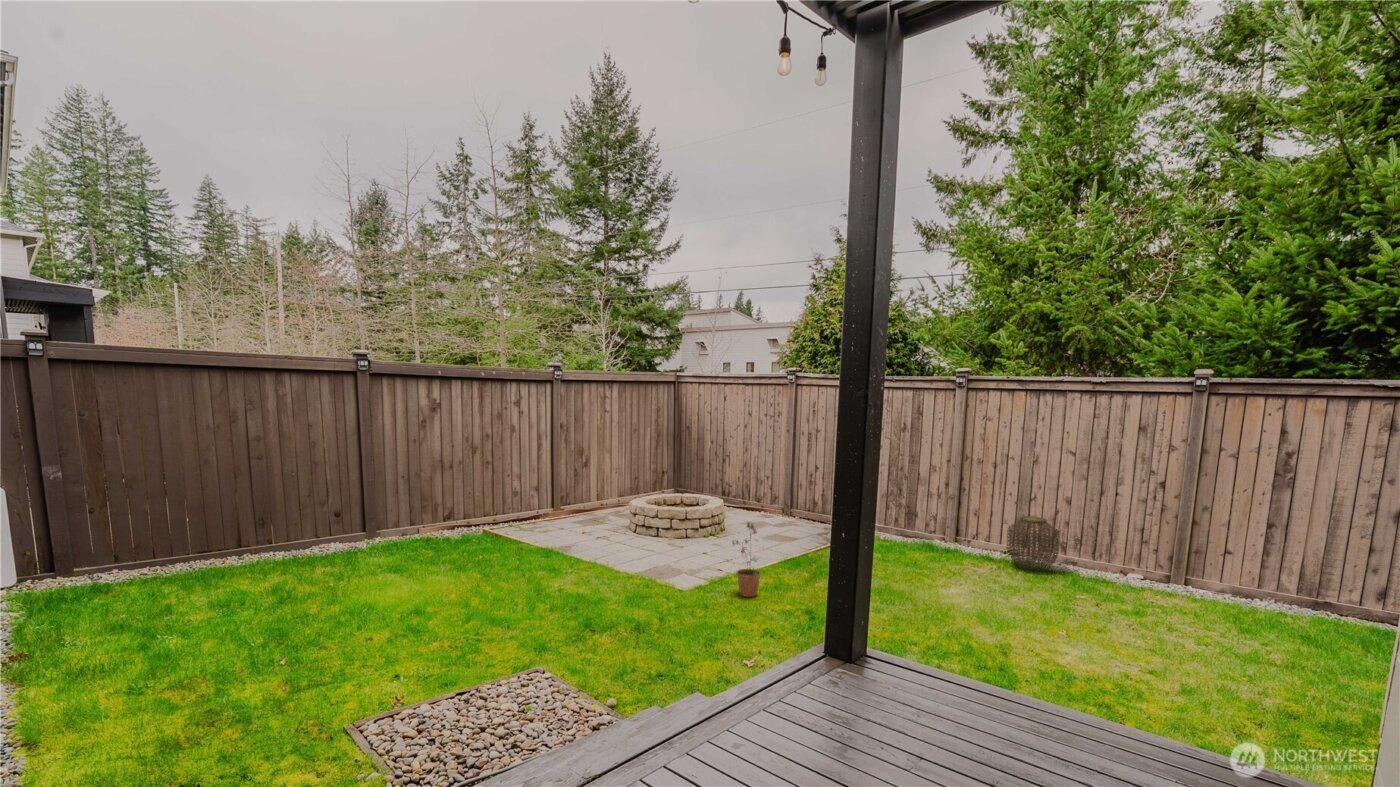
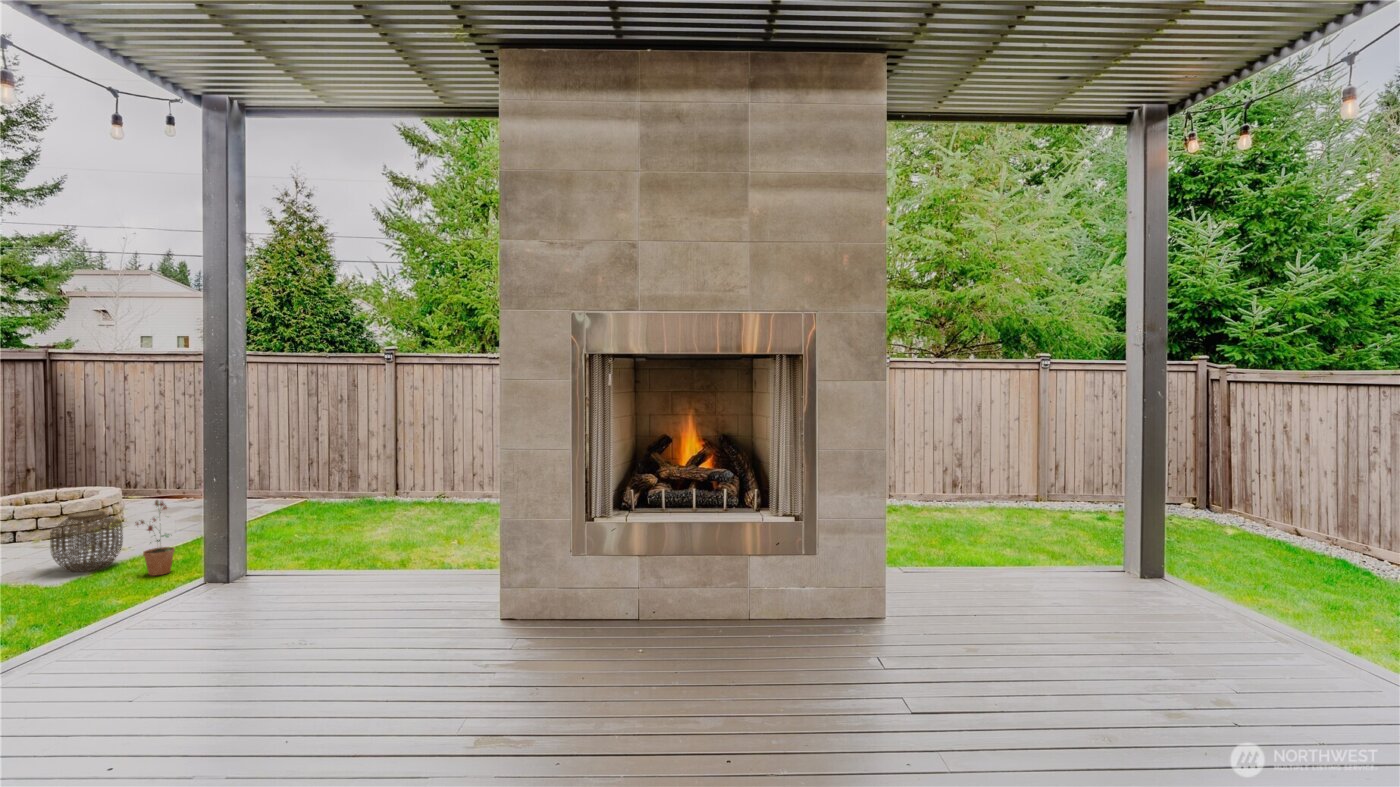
woven basket: present [1007,516,1059,571] -> present [50,511,123,572]

